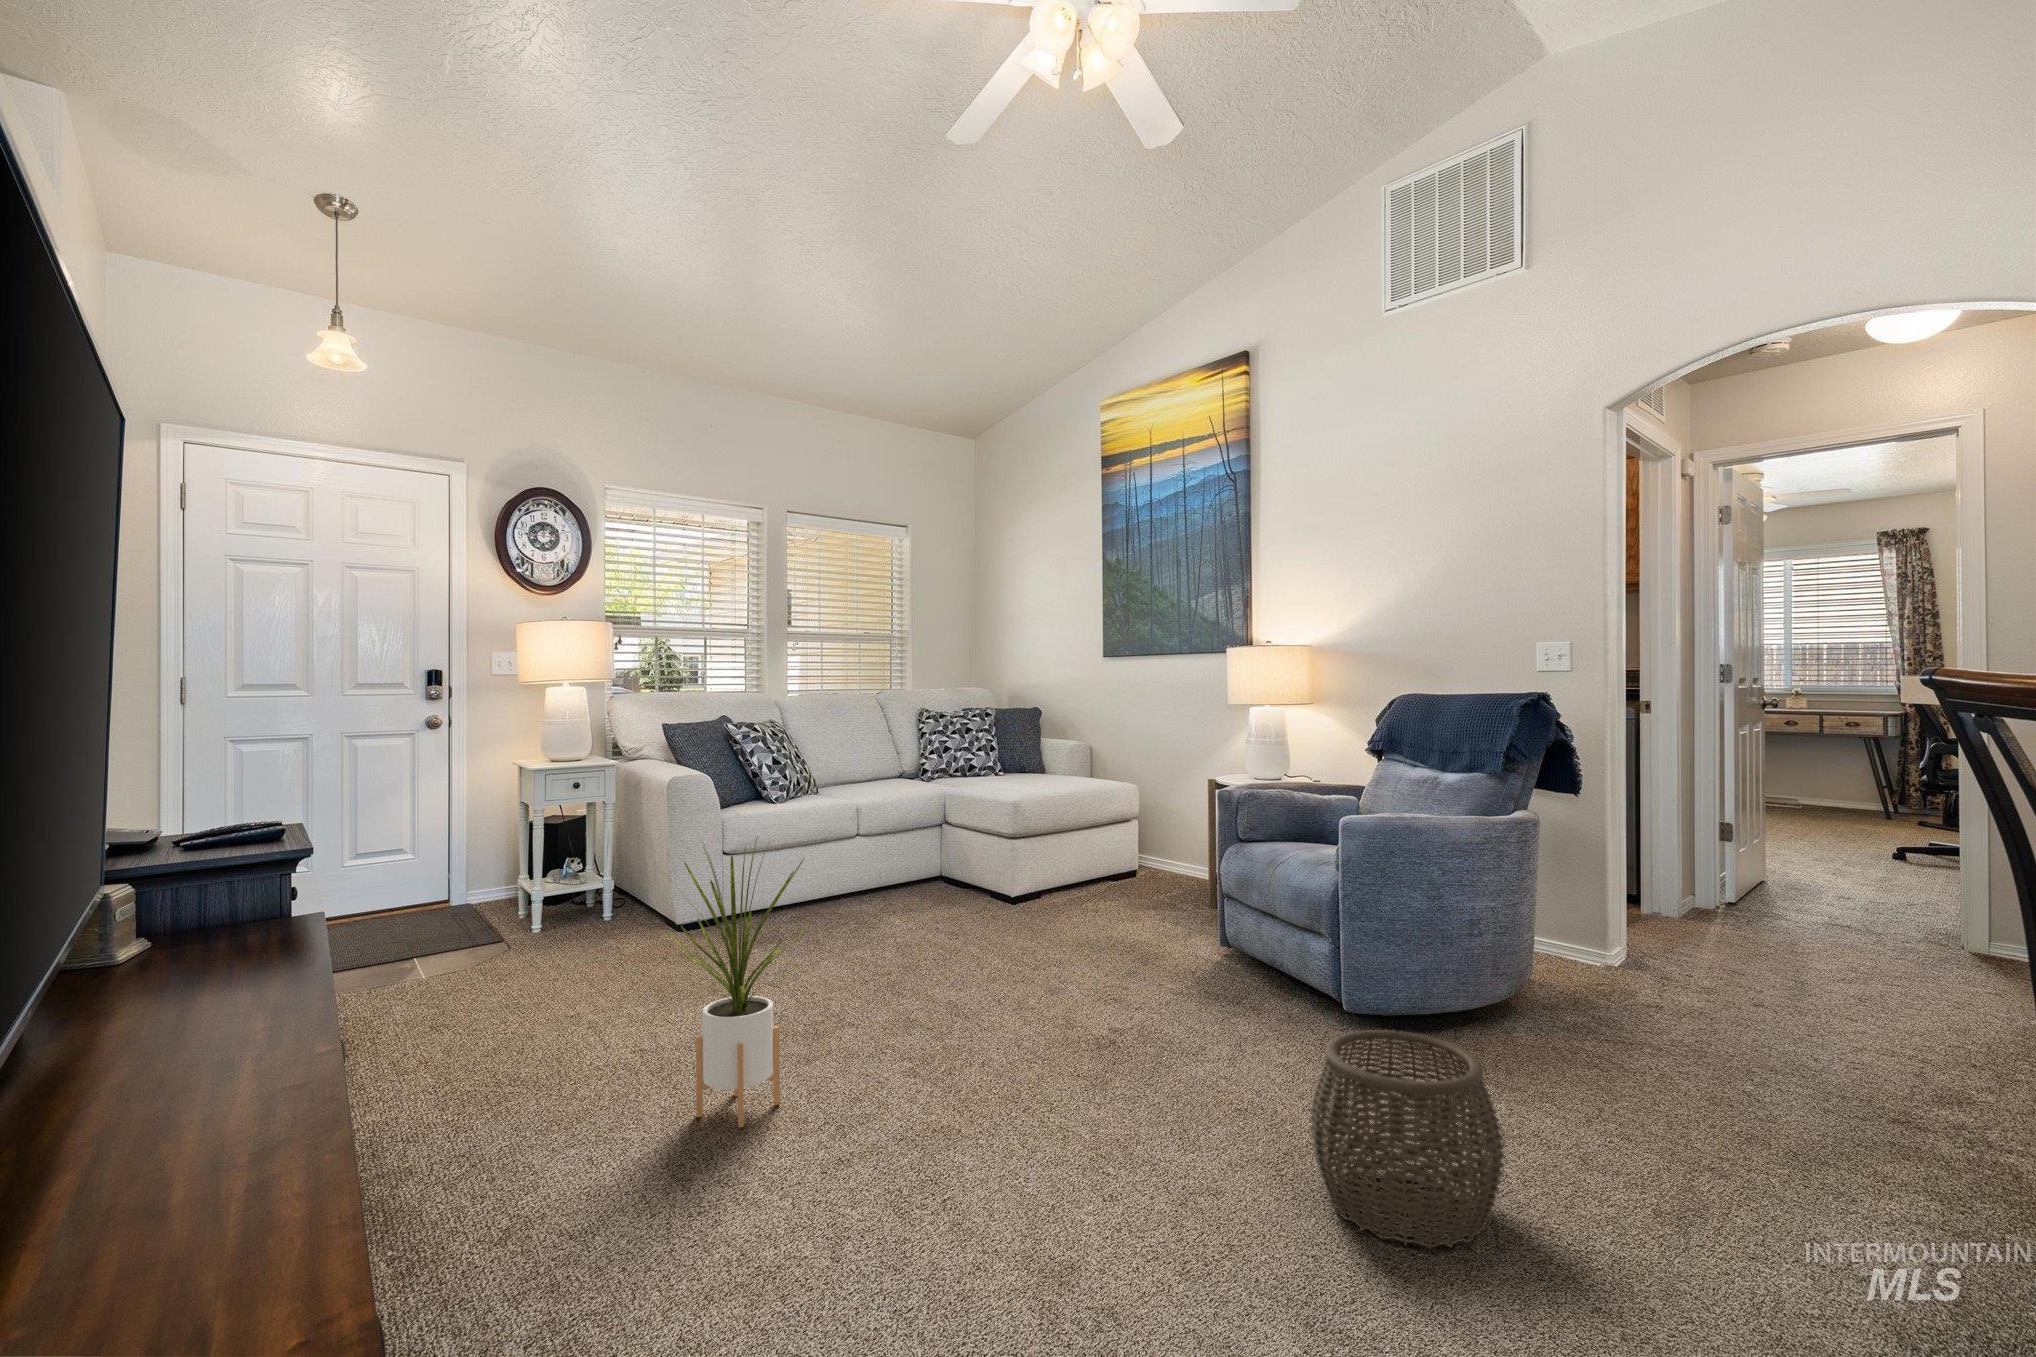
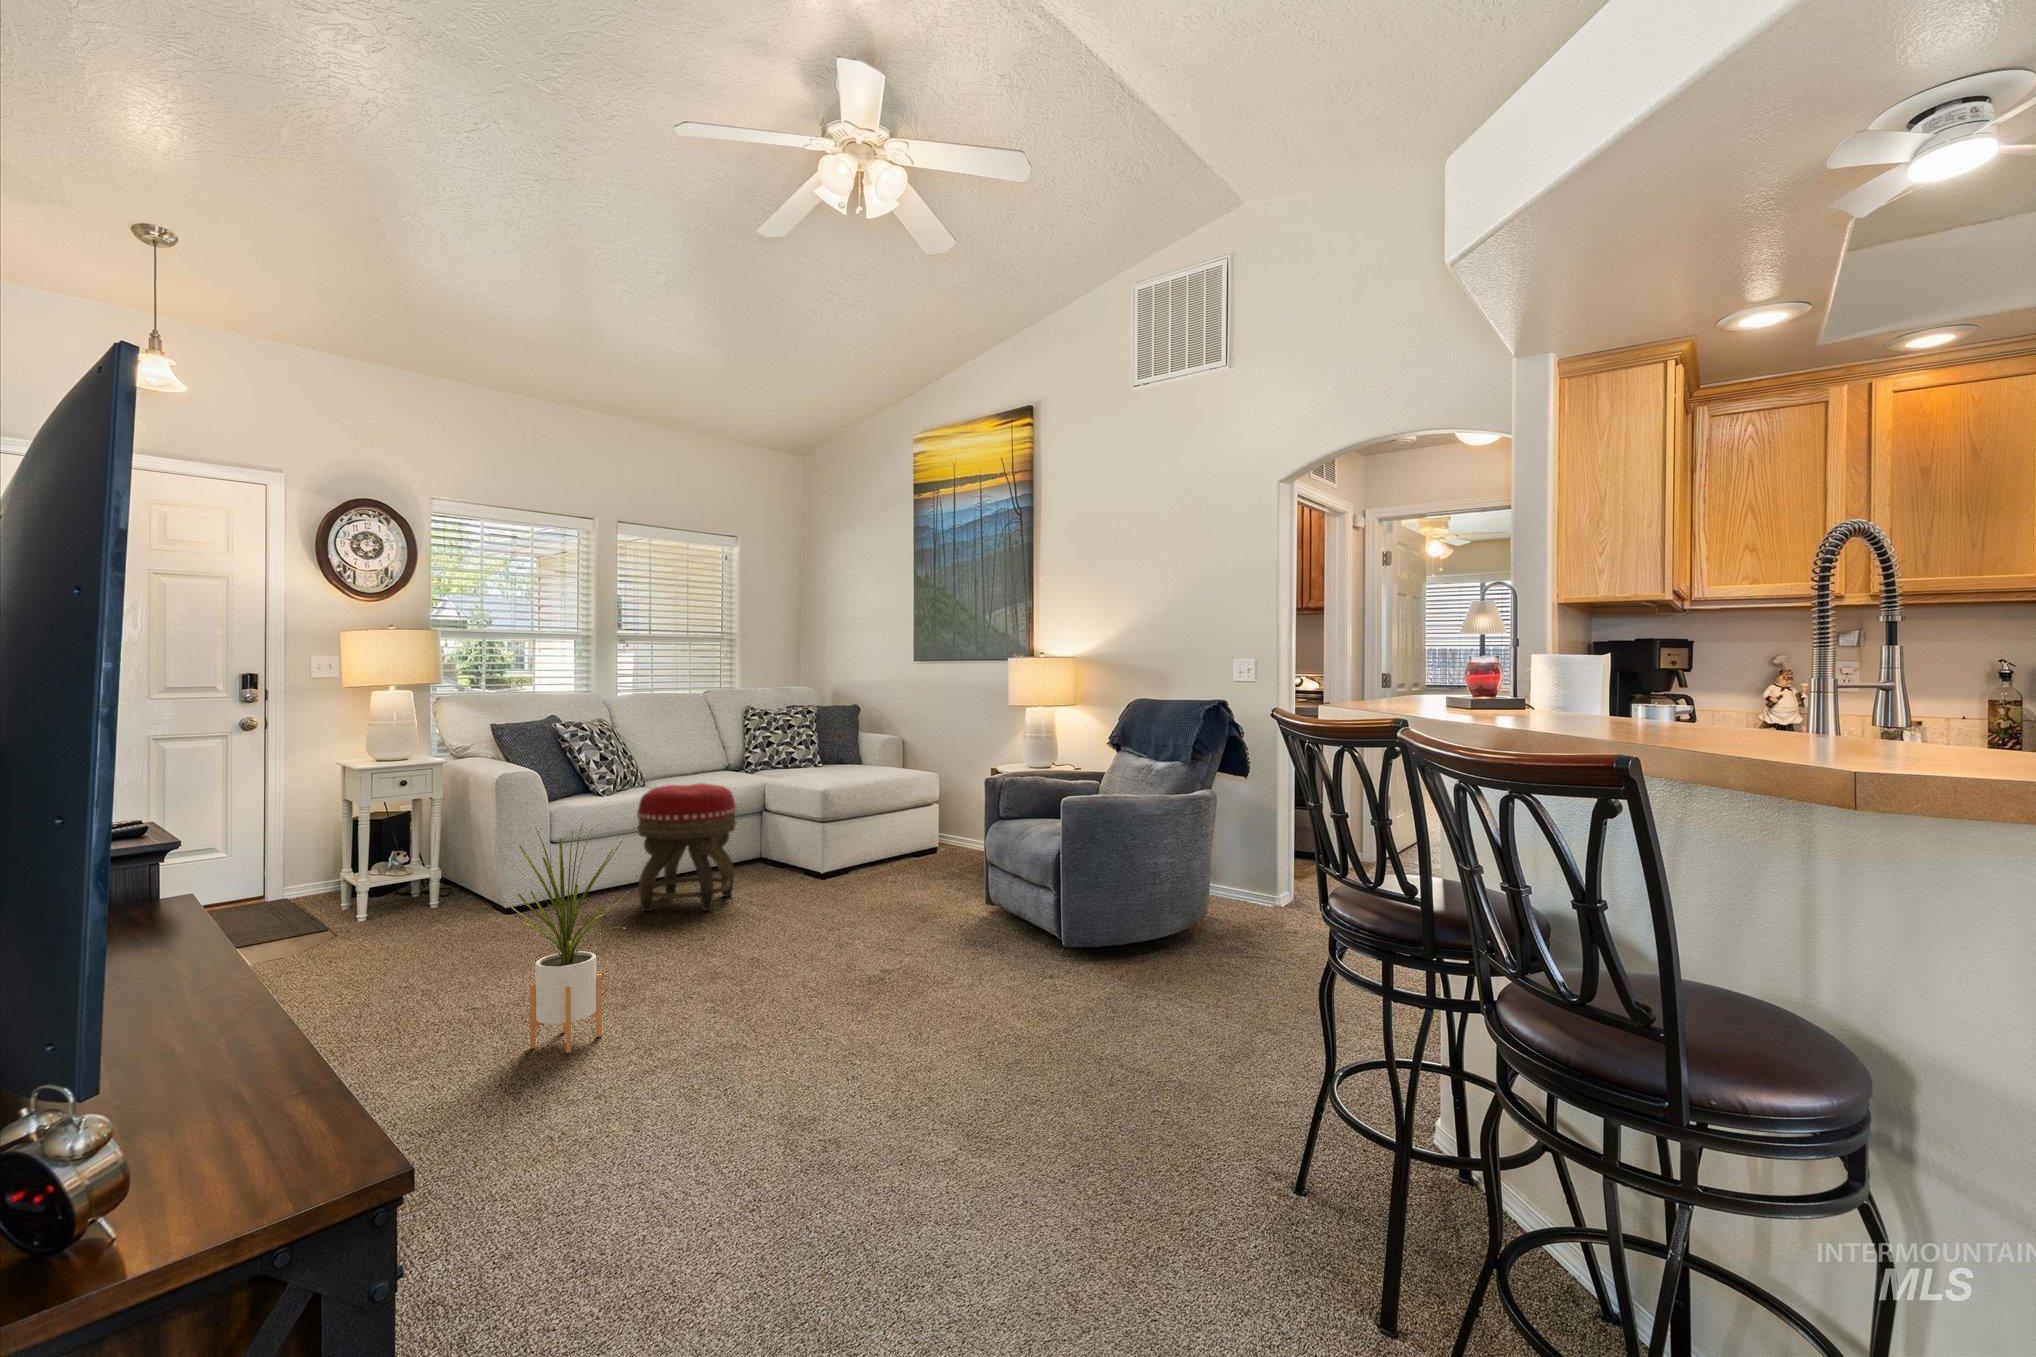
footstool: none [814,791,921,937] -> present [637,783,736,911]
woven basket: present [1309,1030,1505,1248] -> none [999,950,1125,1090]

